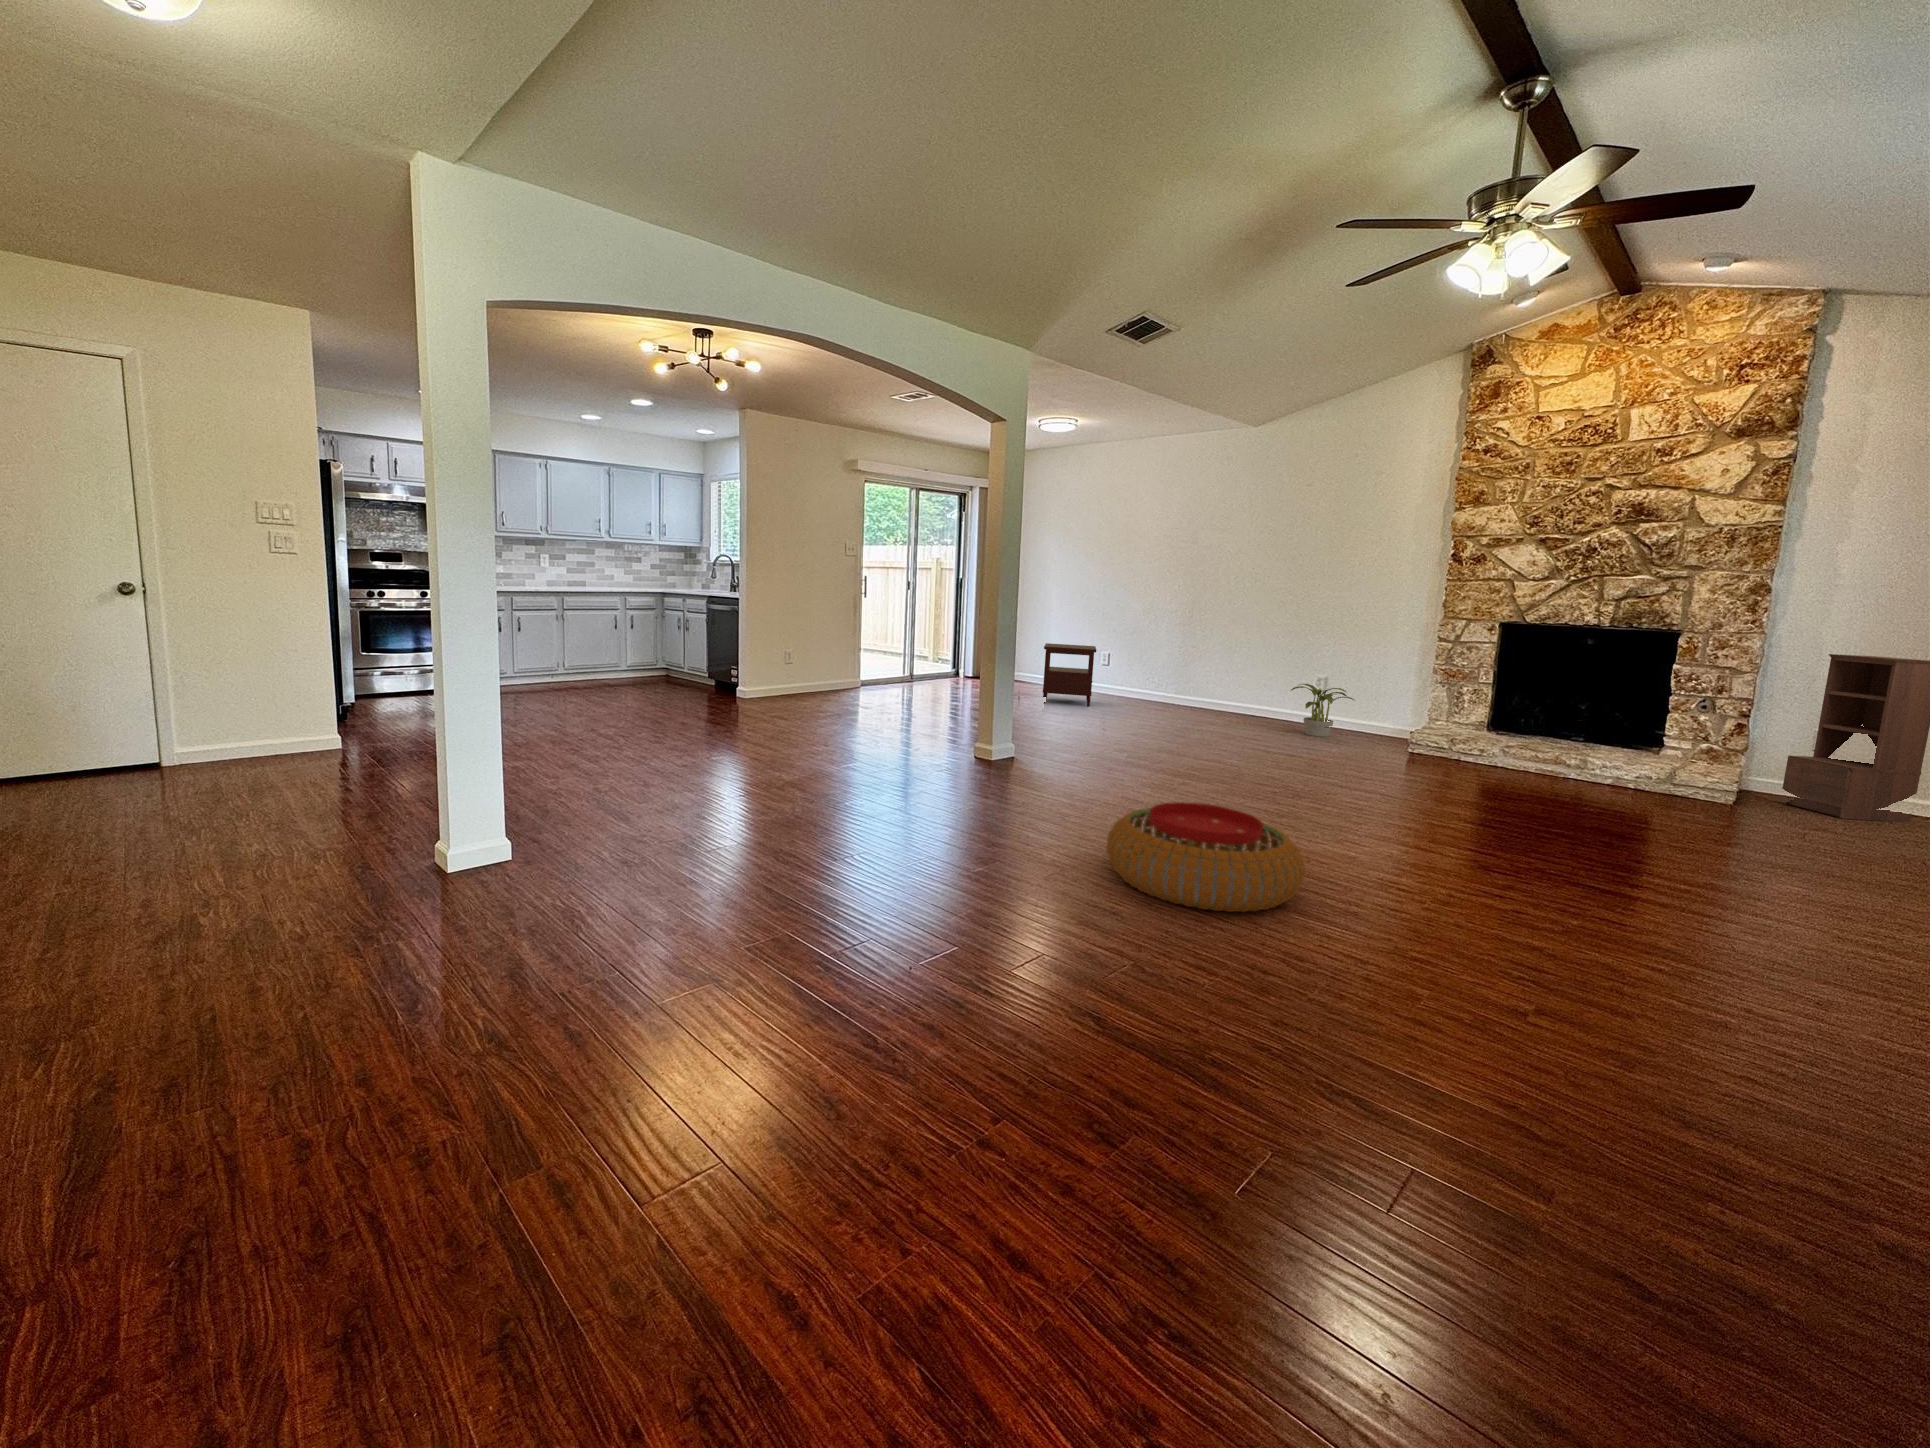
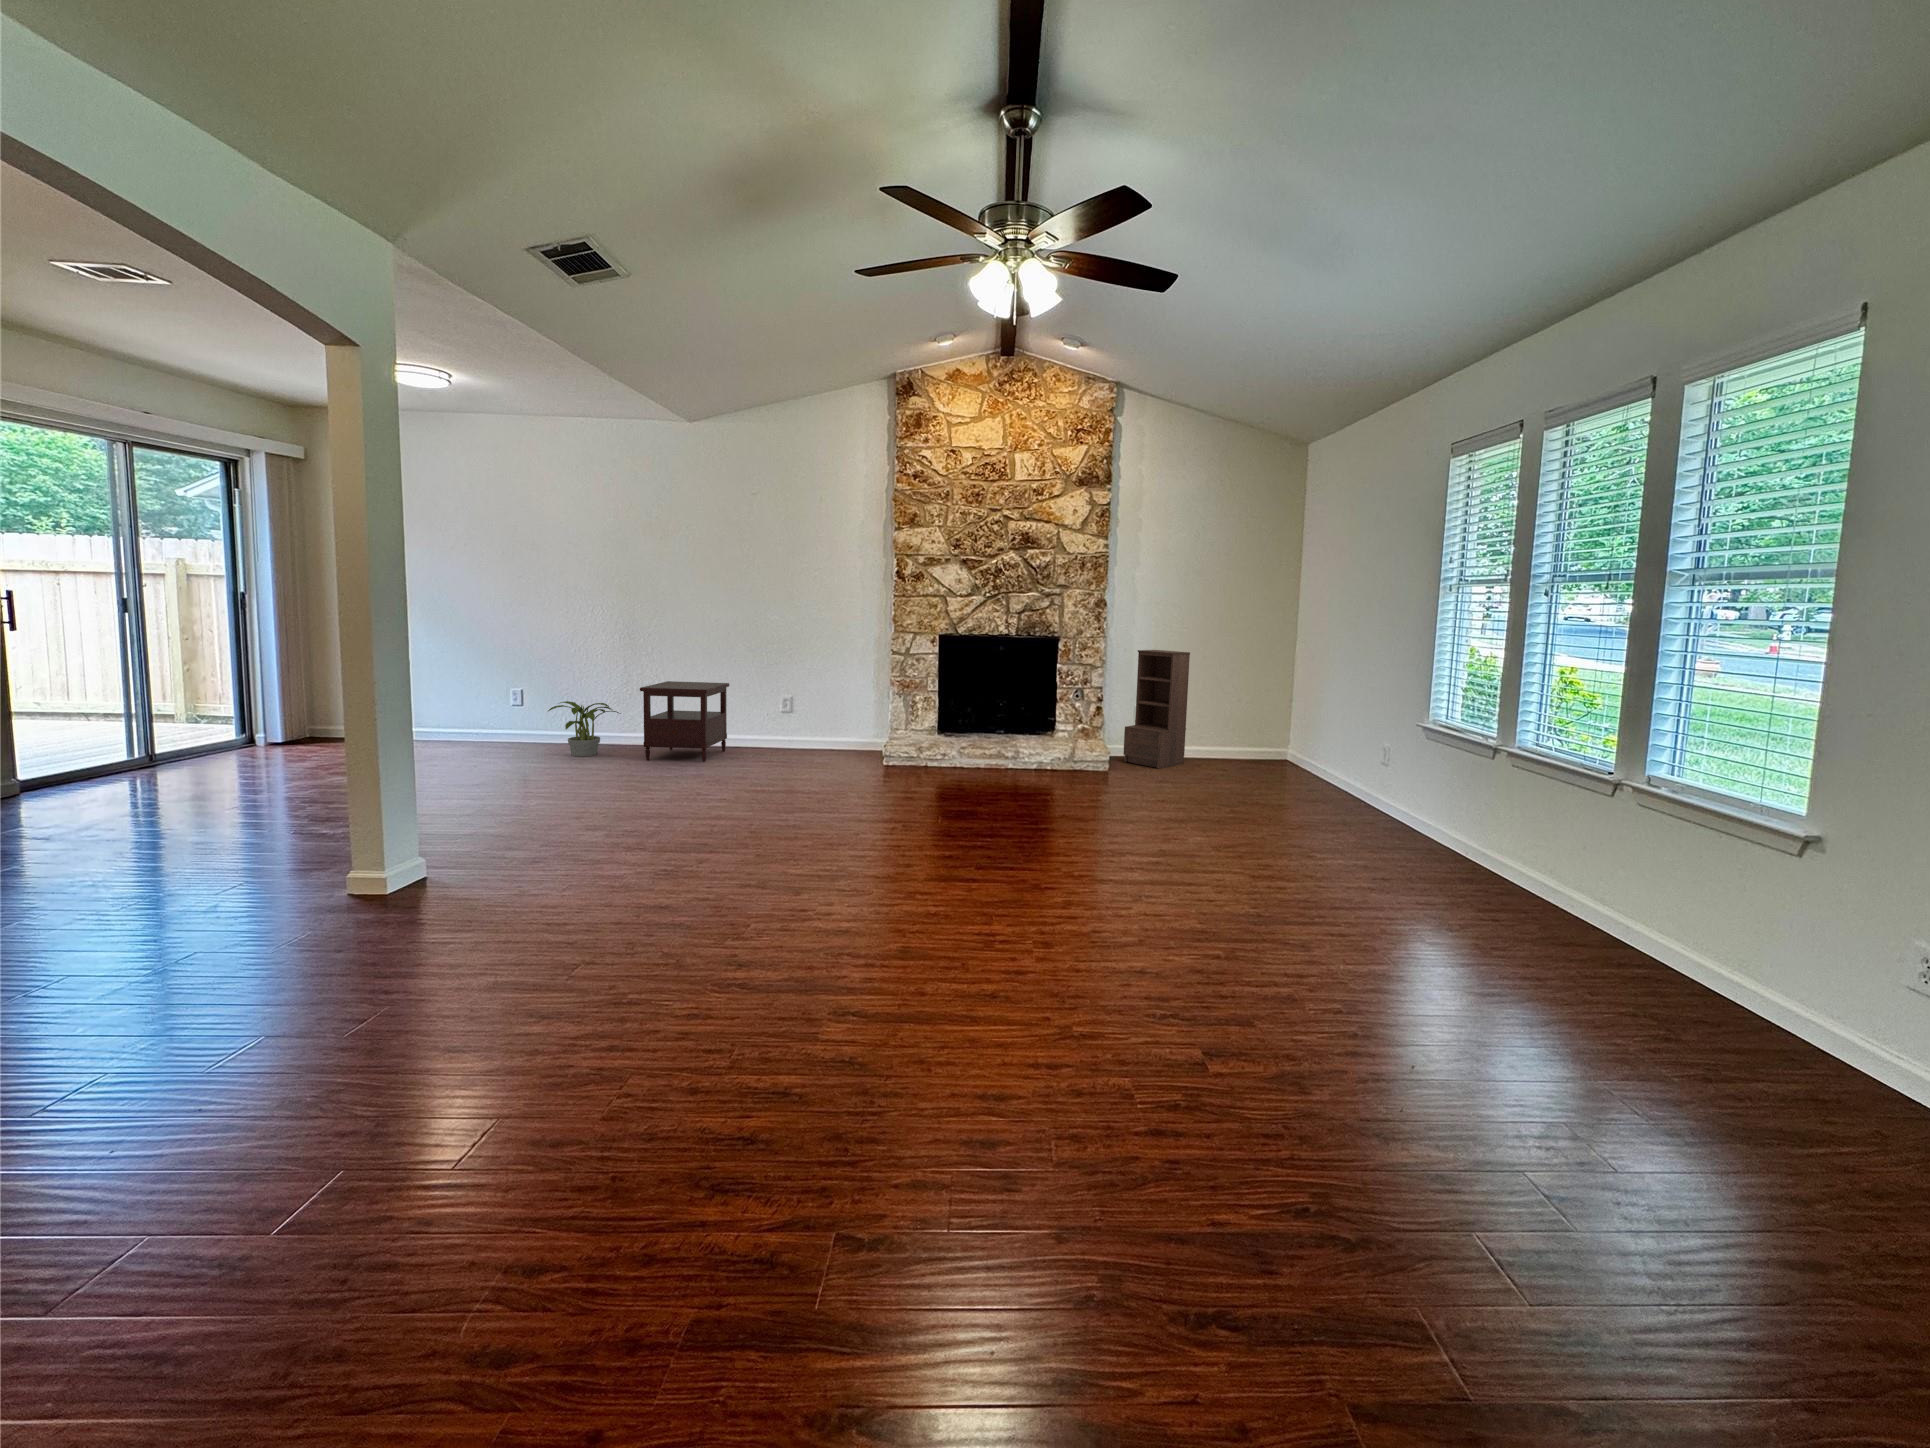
side table: present [1043,643,1096,707] -> present [640,681,729,762]
potted plant: present [1291,684,1355,737] -> present [548,701,621,757]
pouf: present [1106,802,1305,912] -> none [659,951,946,1158]

